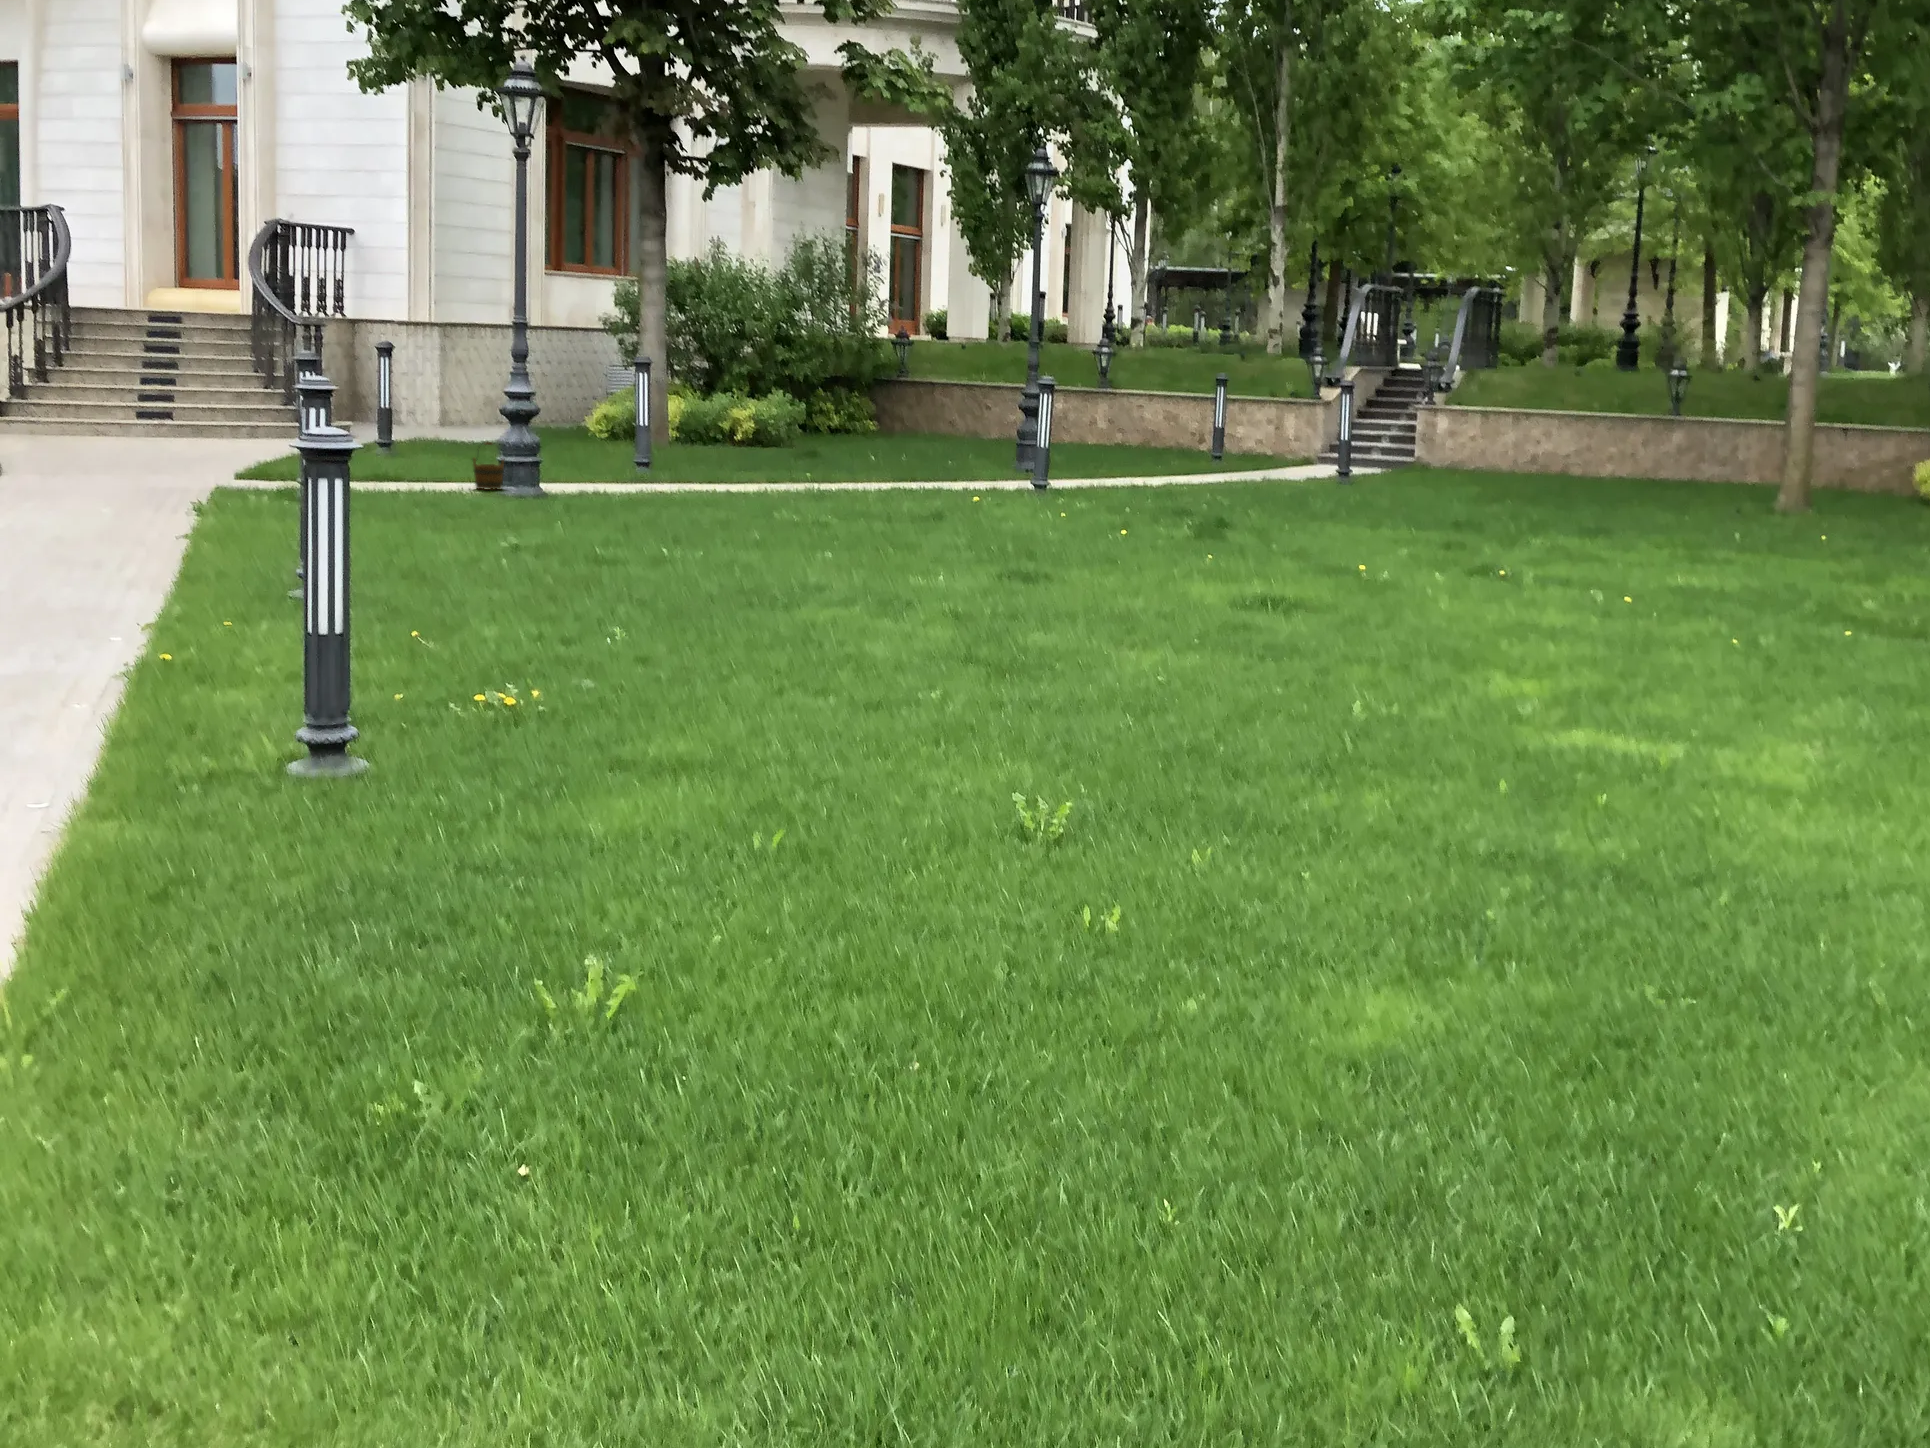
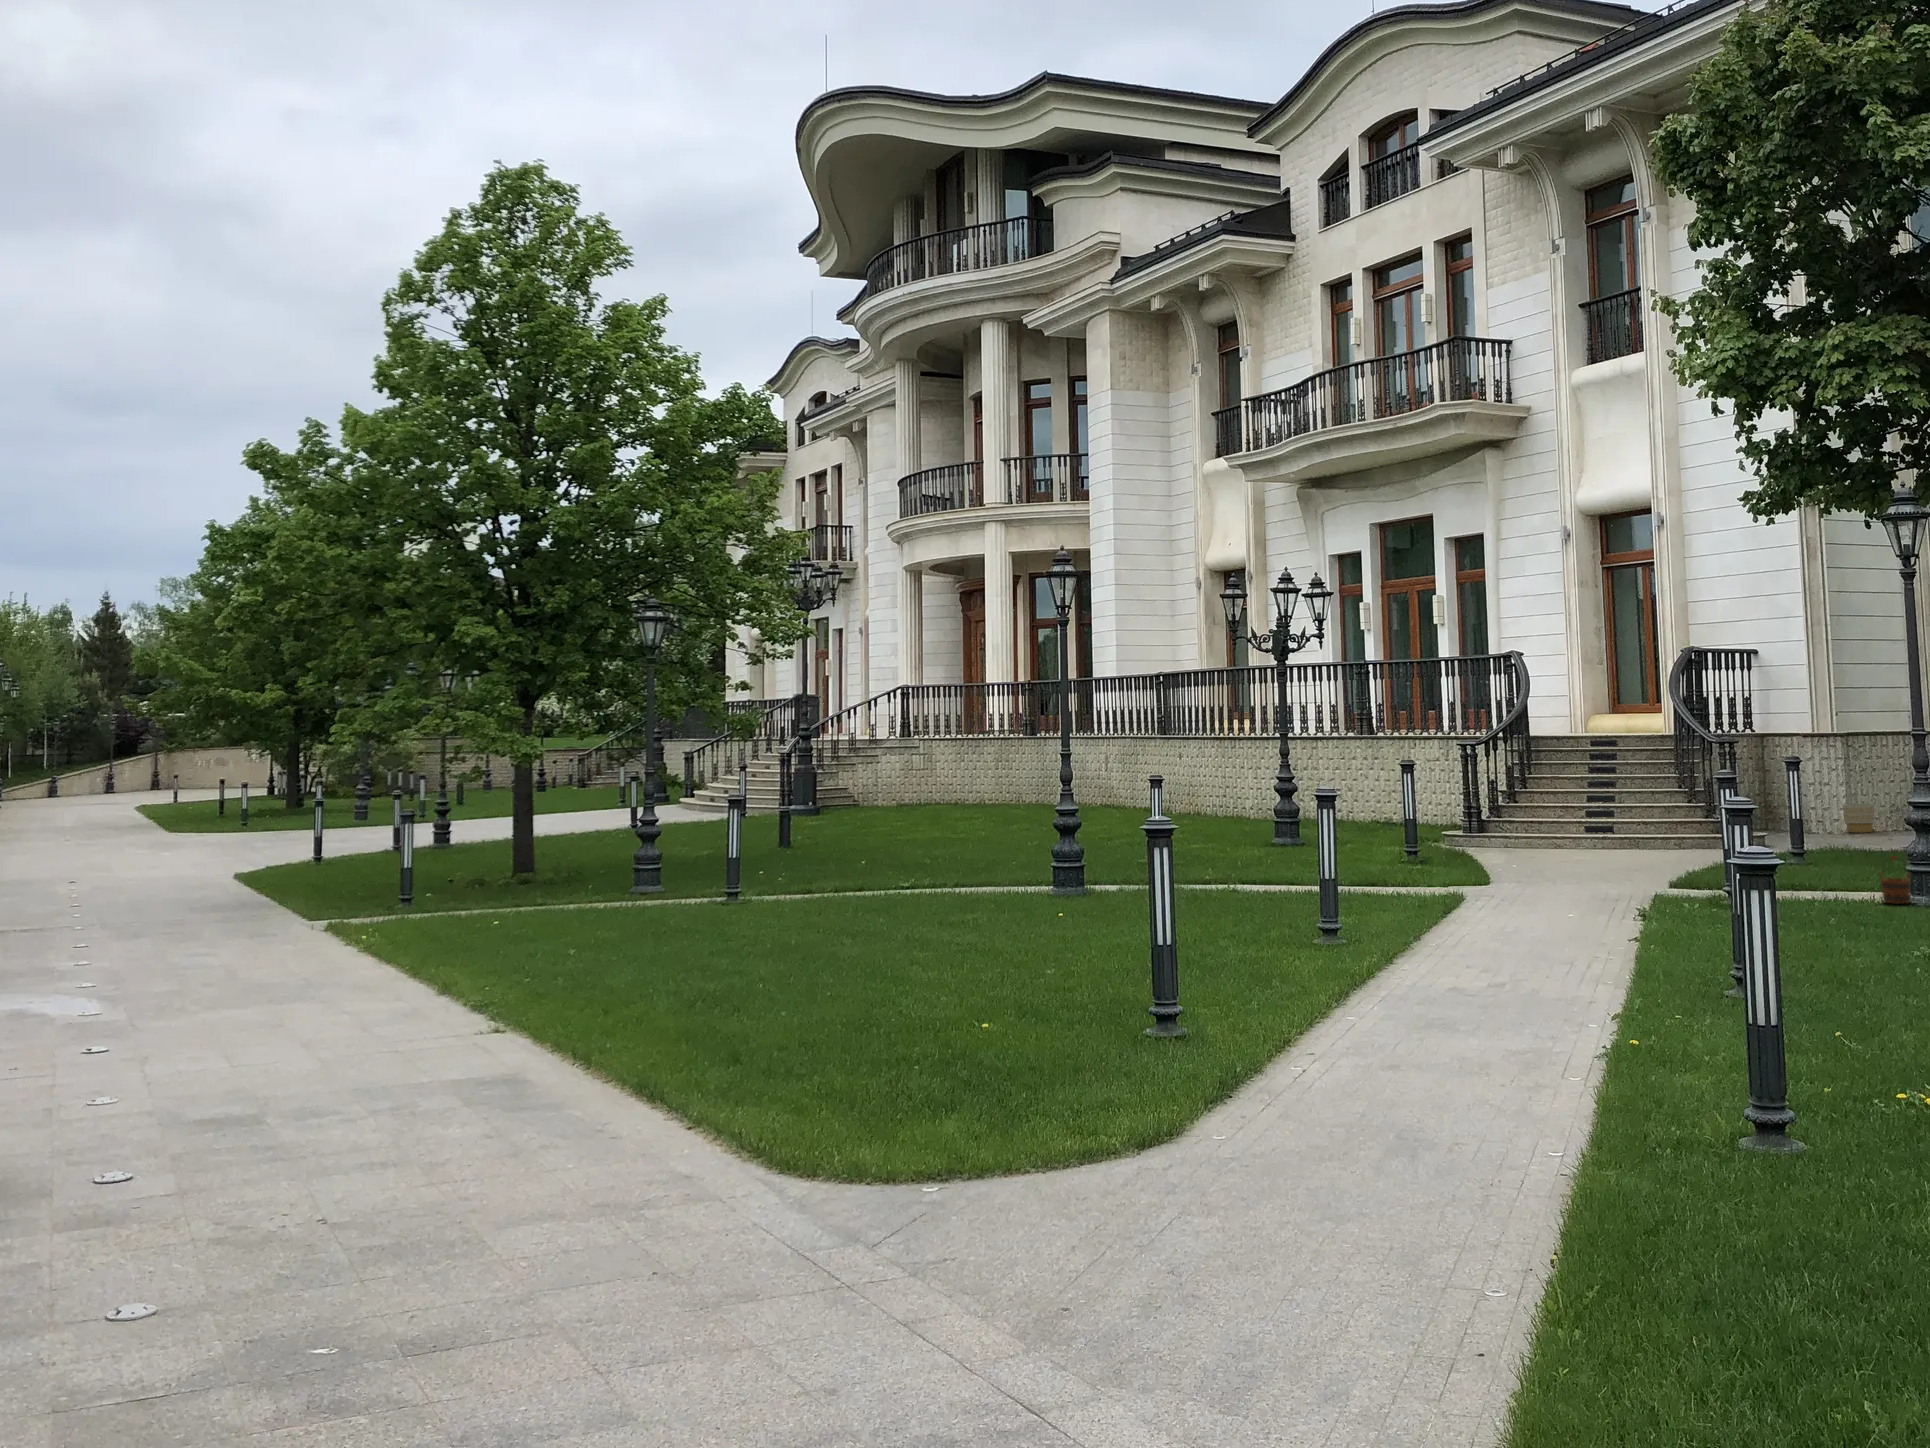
planter: none [440,400,471,429] -> present [1843,804,1874,833]

